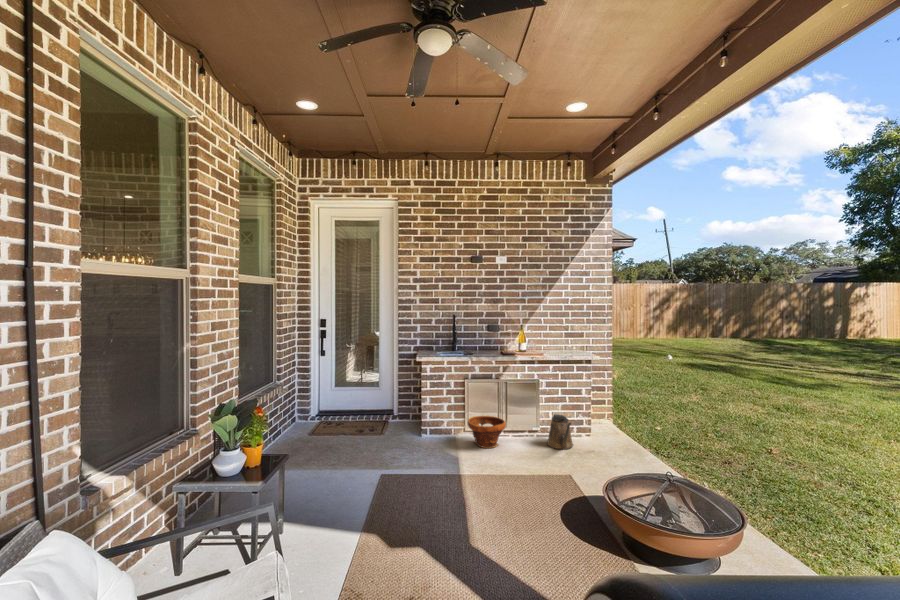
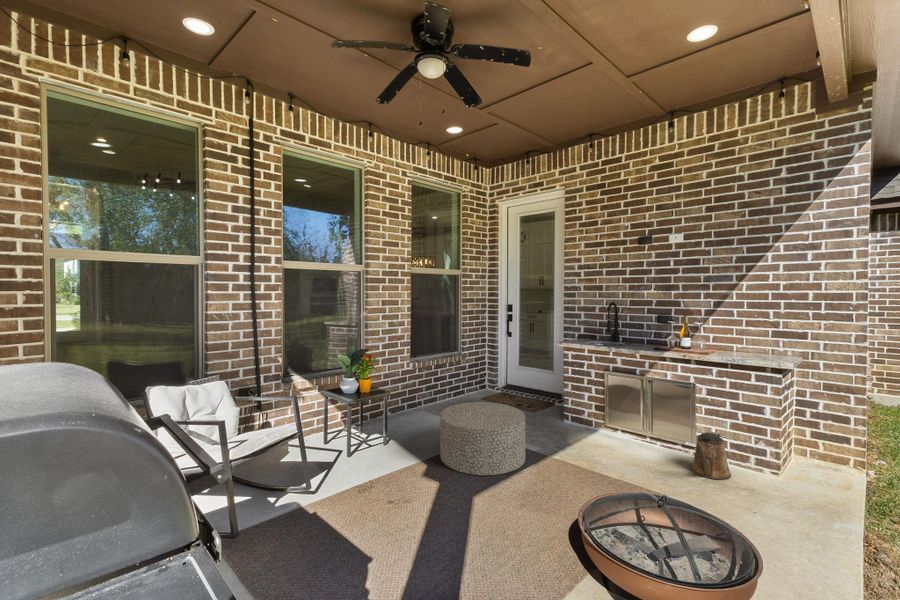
planter: present [468,416,506,448] -> none [593,411,638,449]
ottoman: none [360,431,456,517] -> present [440,402,525,475]

